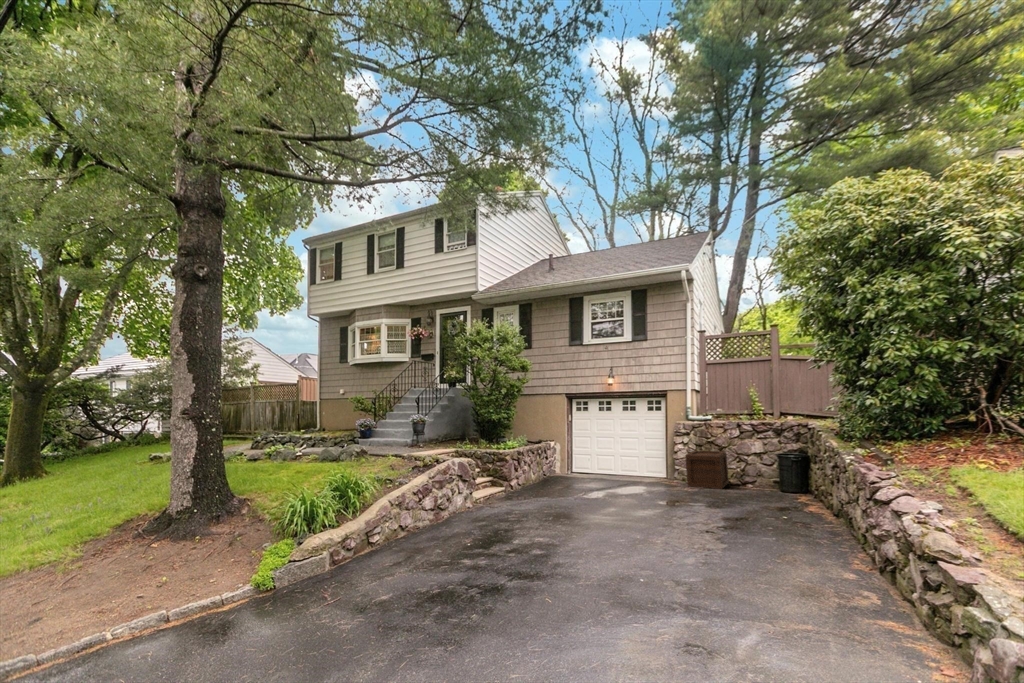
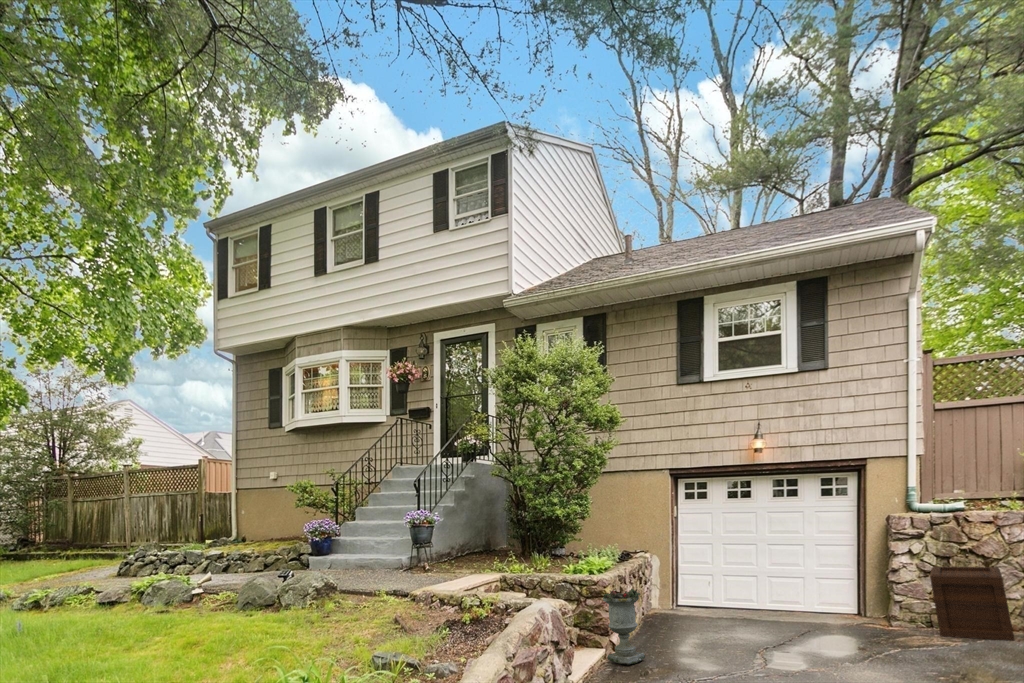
planter: none [505,457,526,495] -> present [603,589,645,664]

